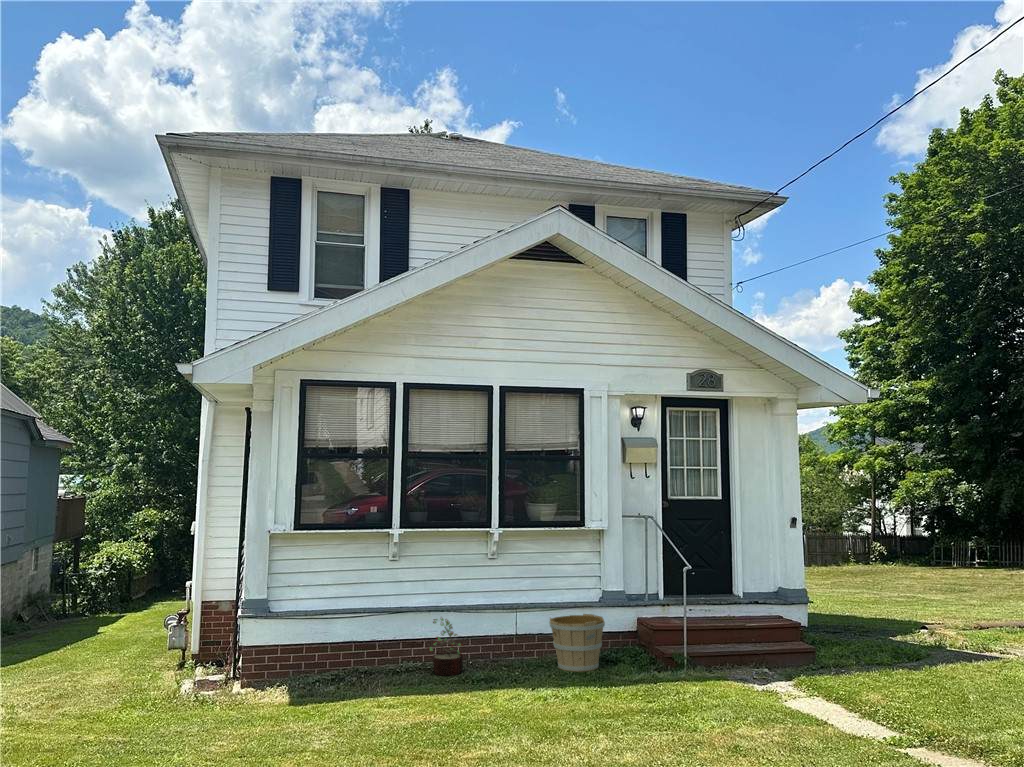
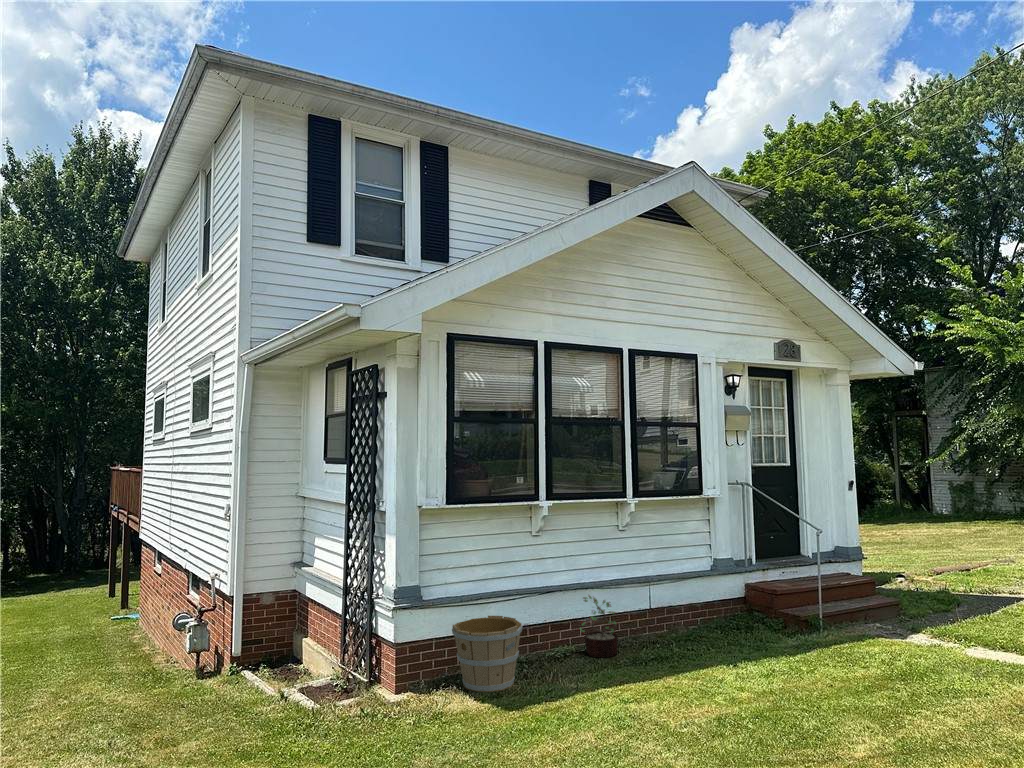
wooden bucket: present [549,614,605,672] -> present [452,616,523,692]

